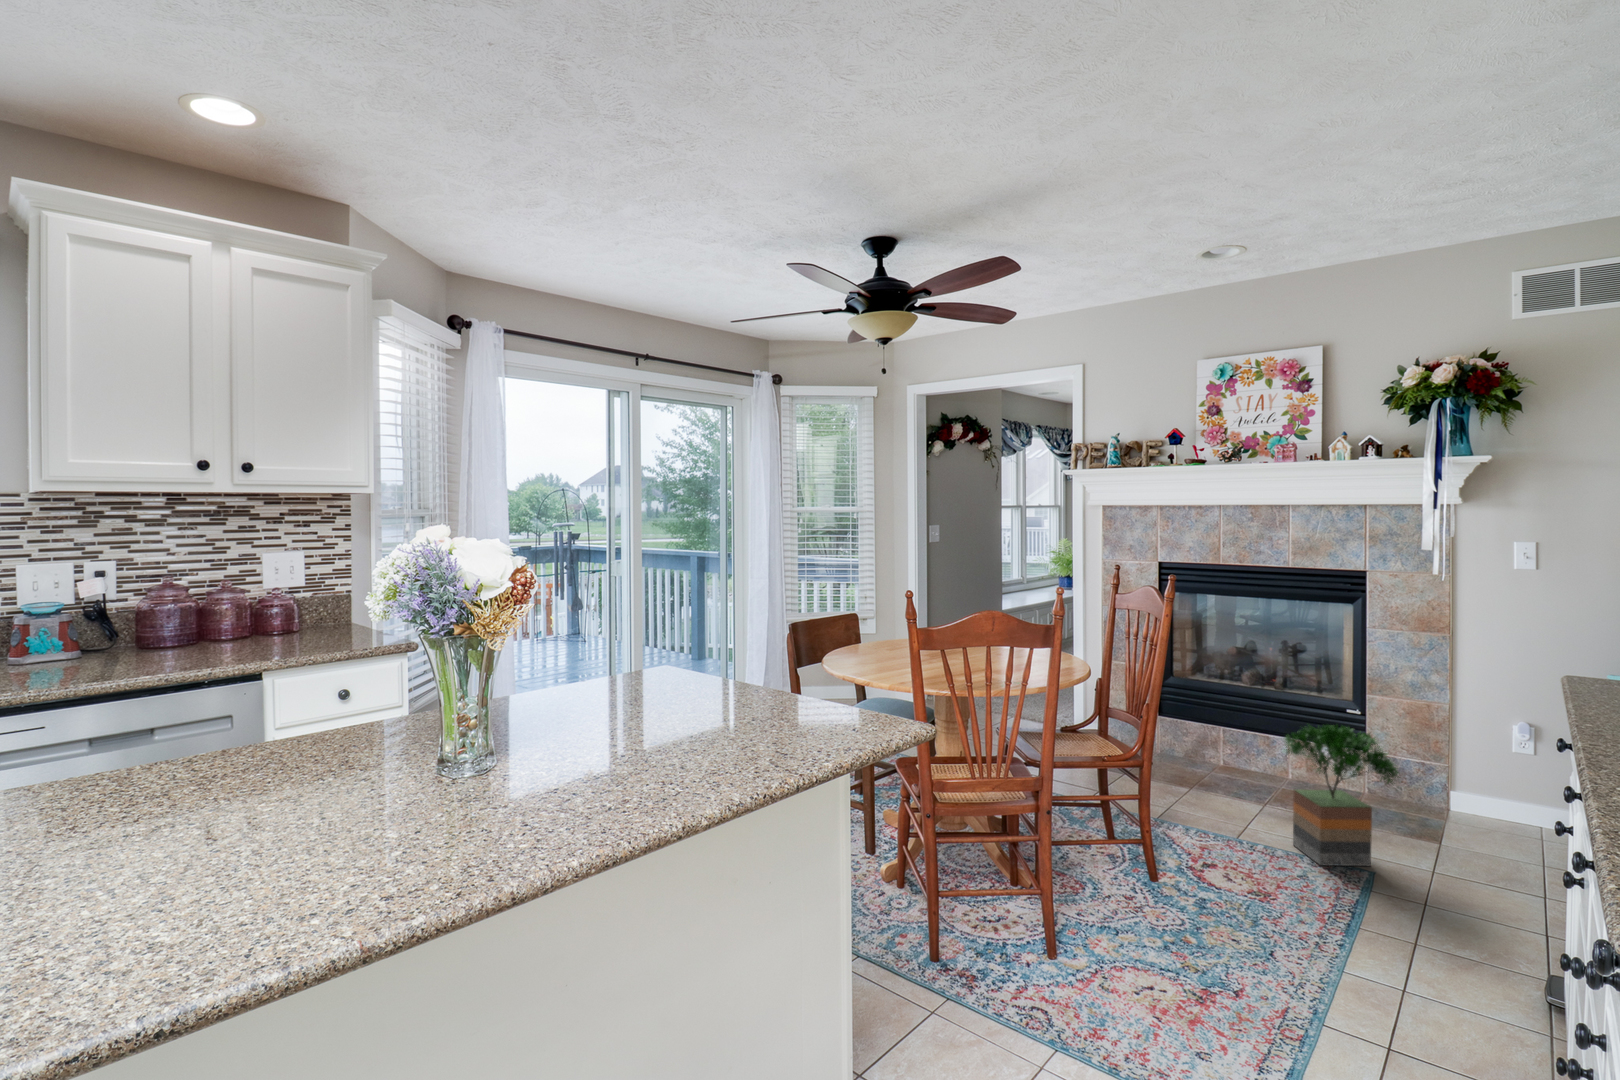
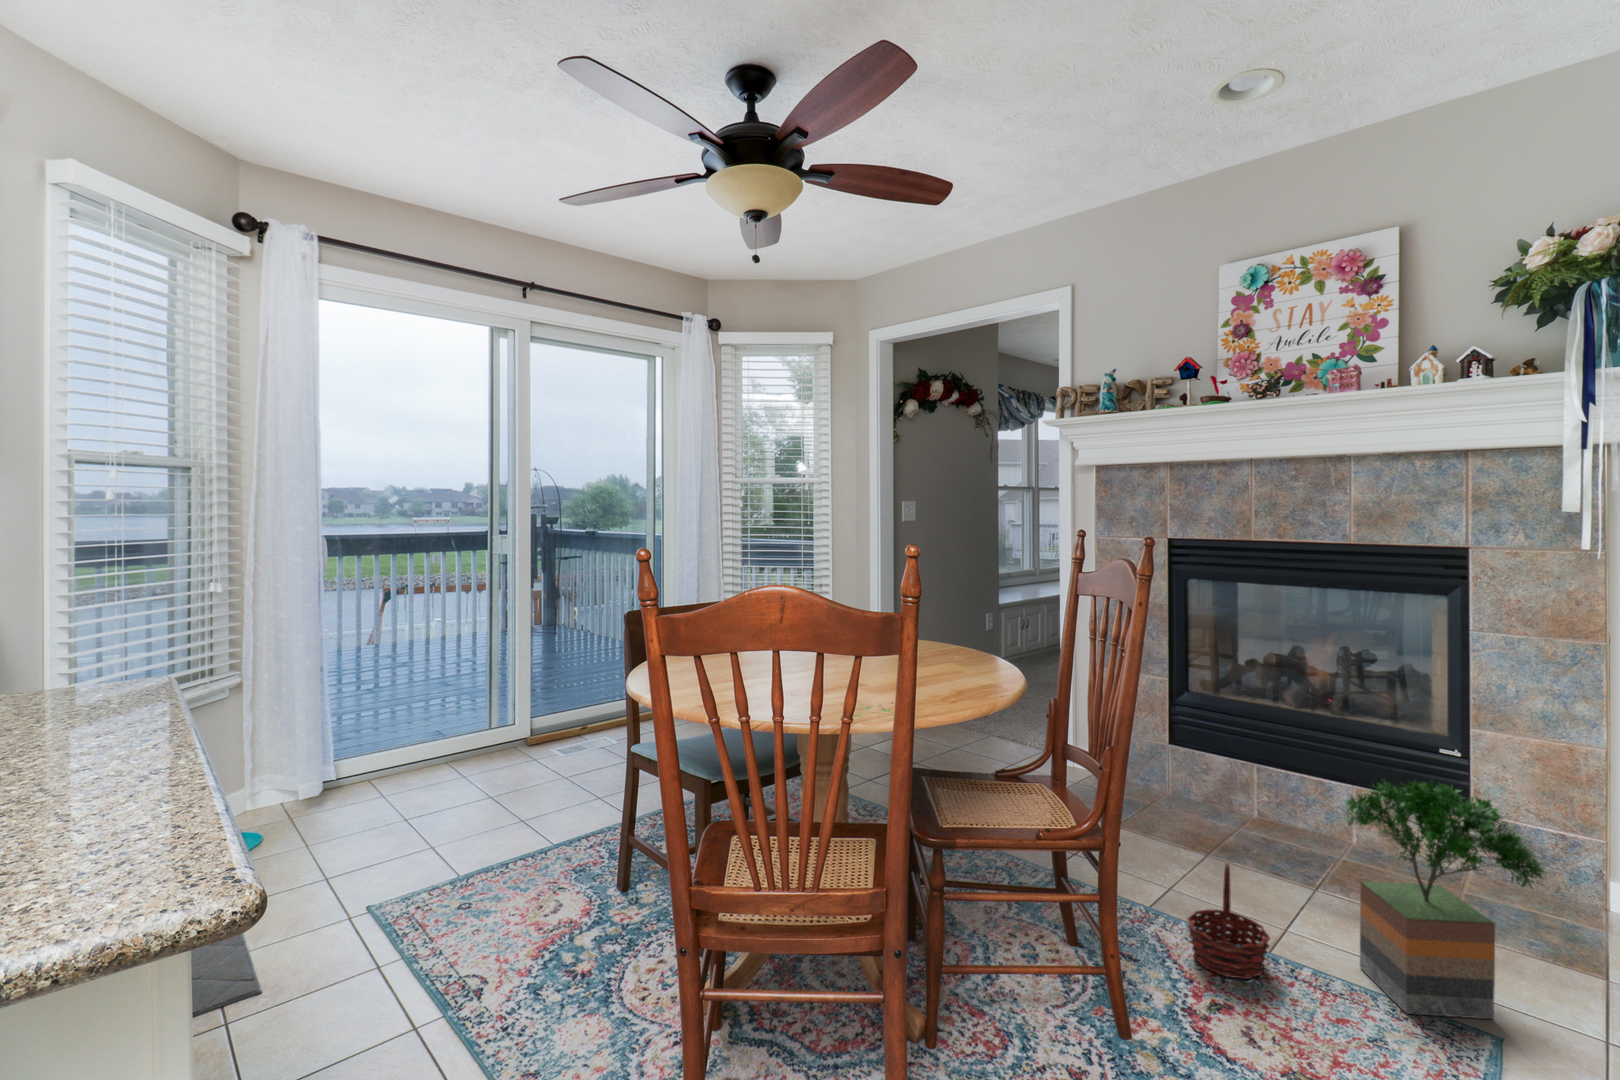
basket: none [1185,781,1239,853] -> present [1187,864,1270,979]

